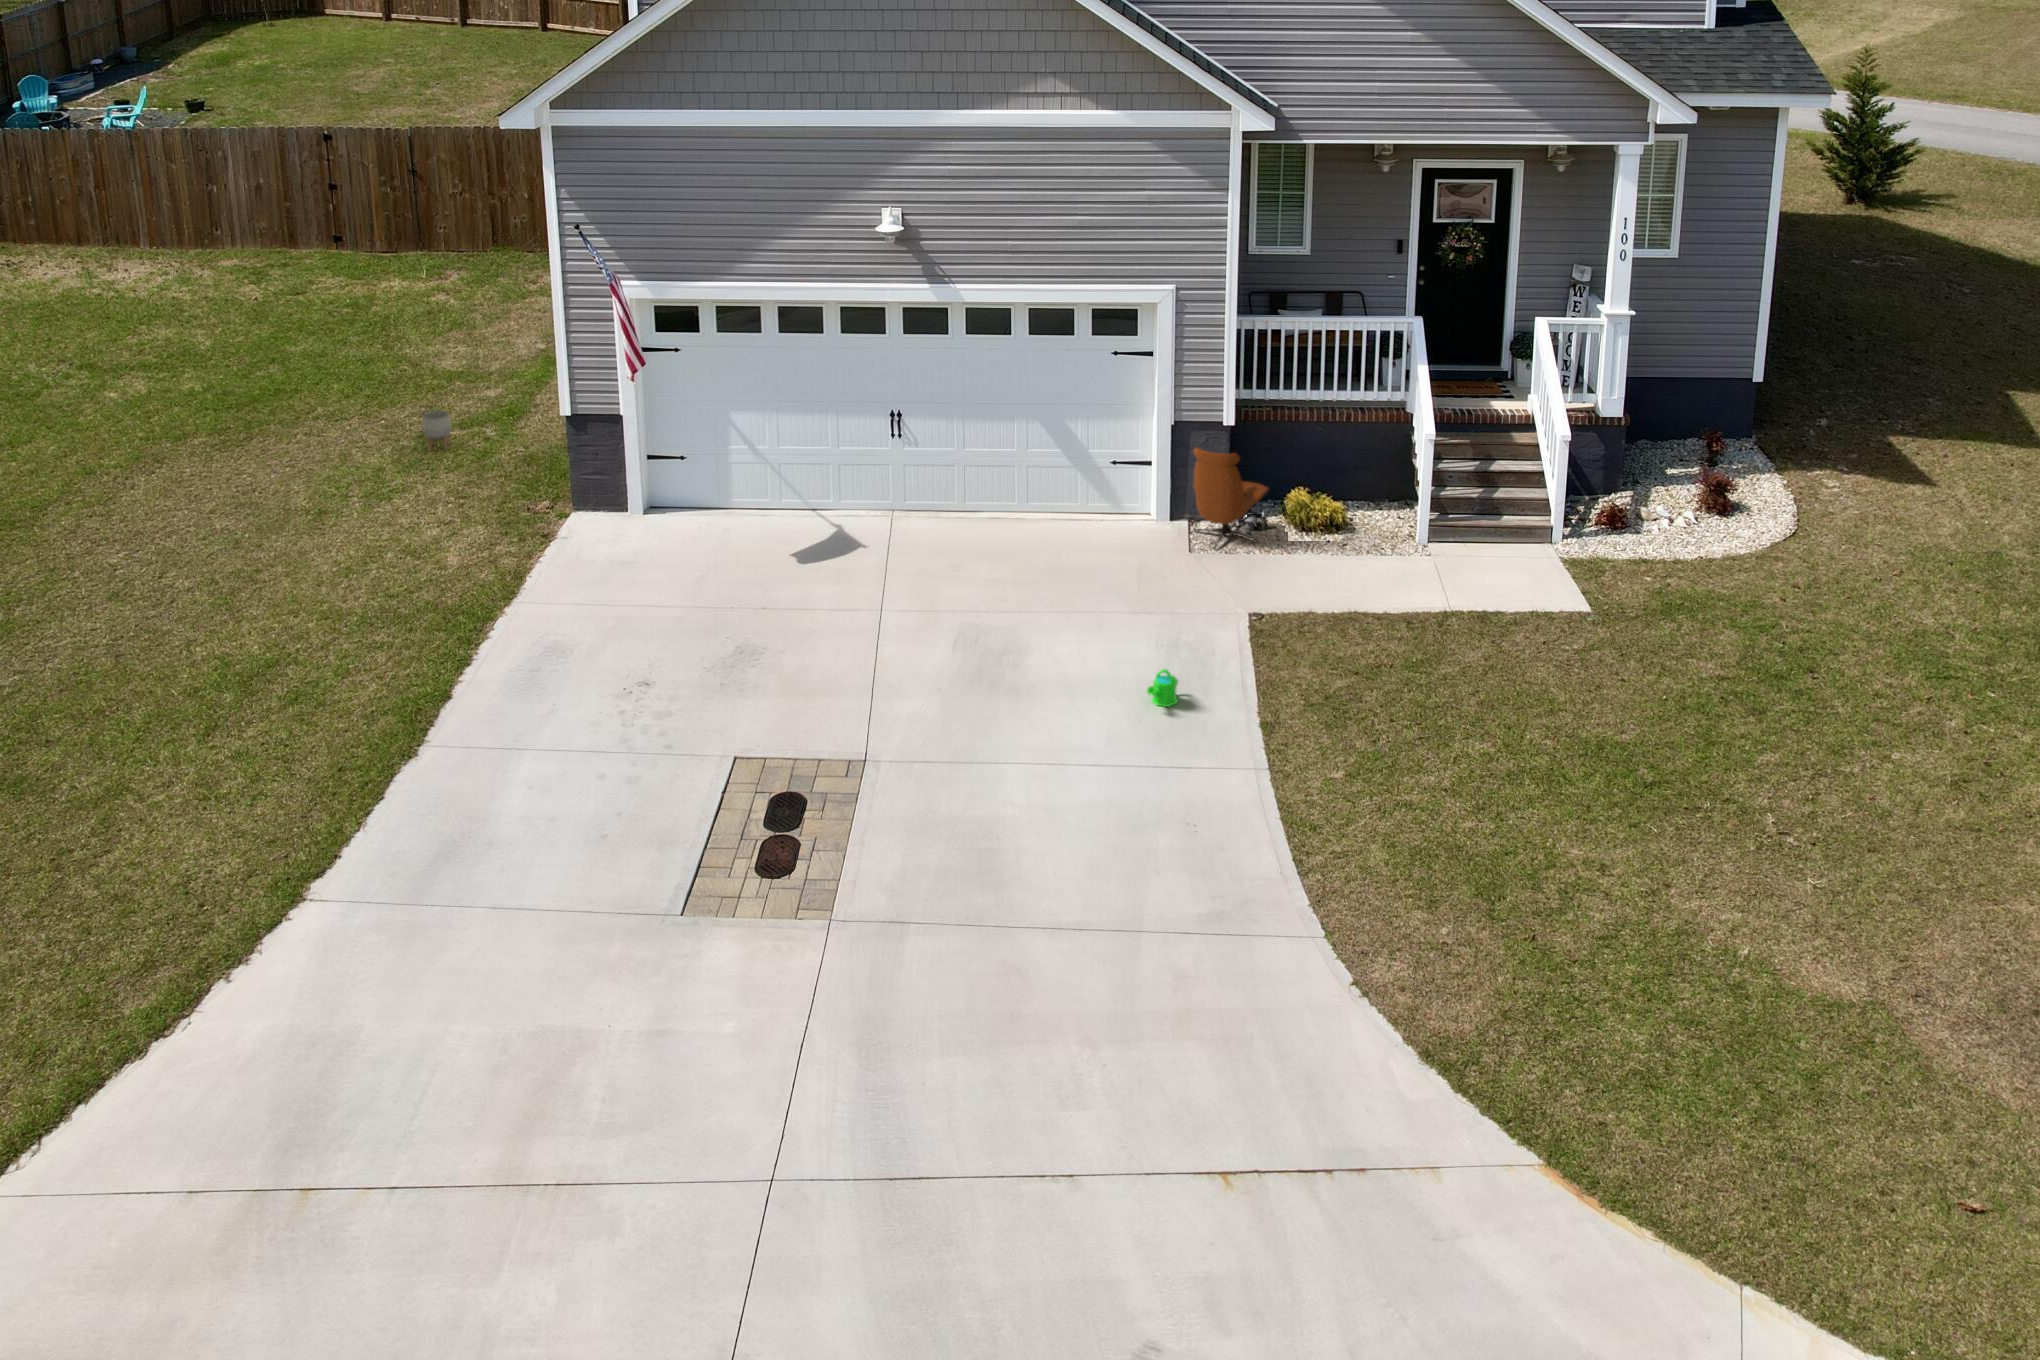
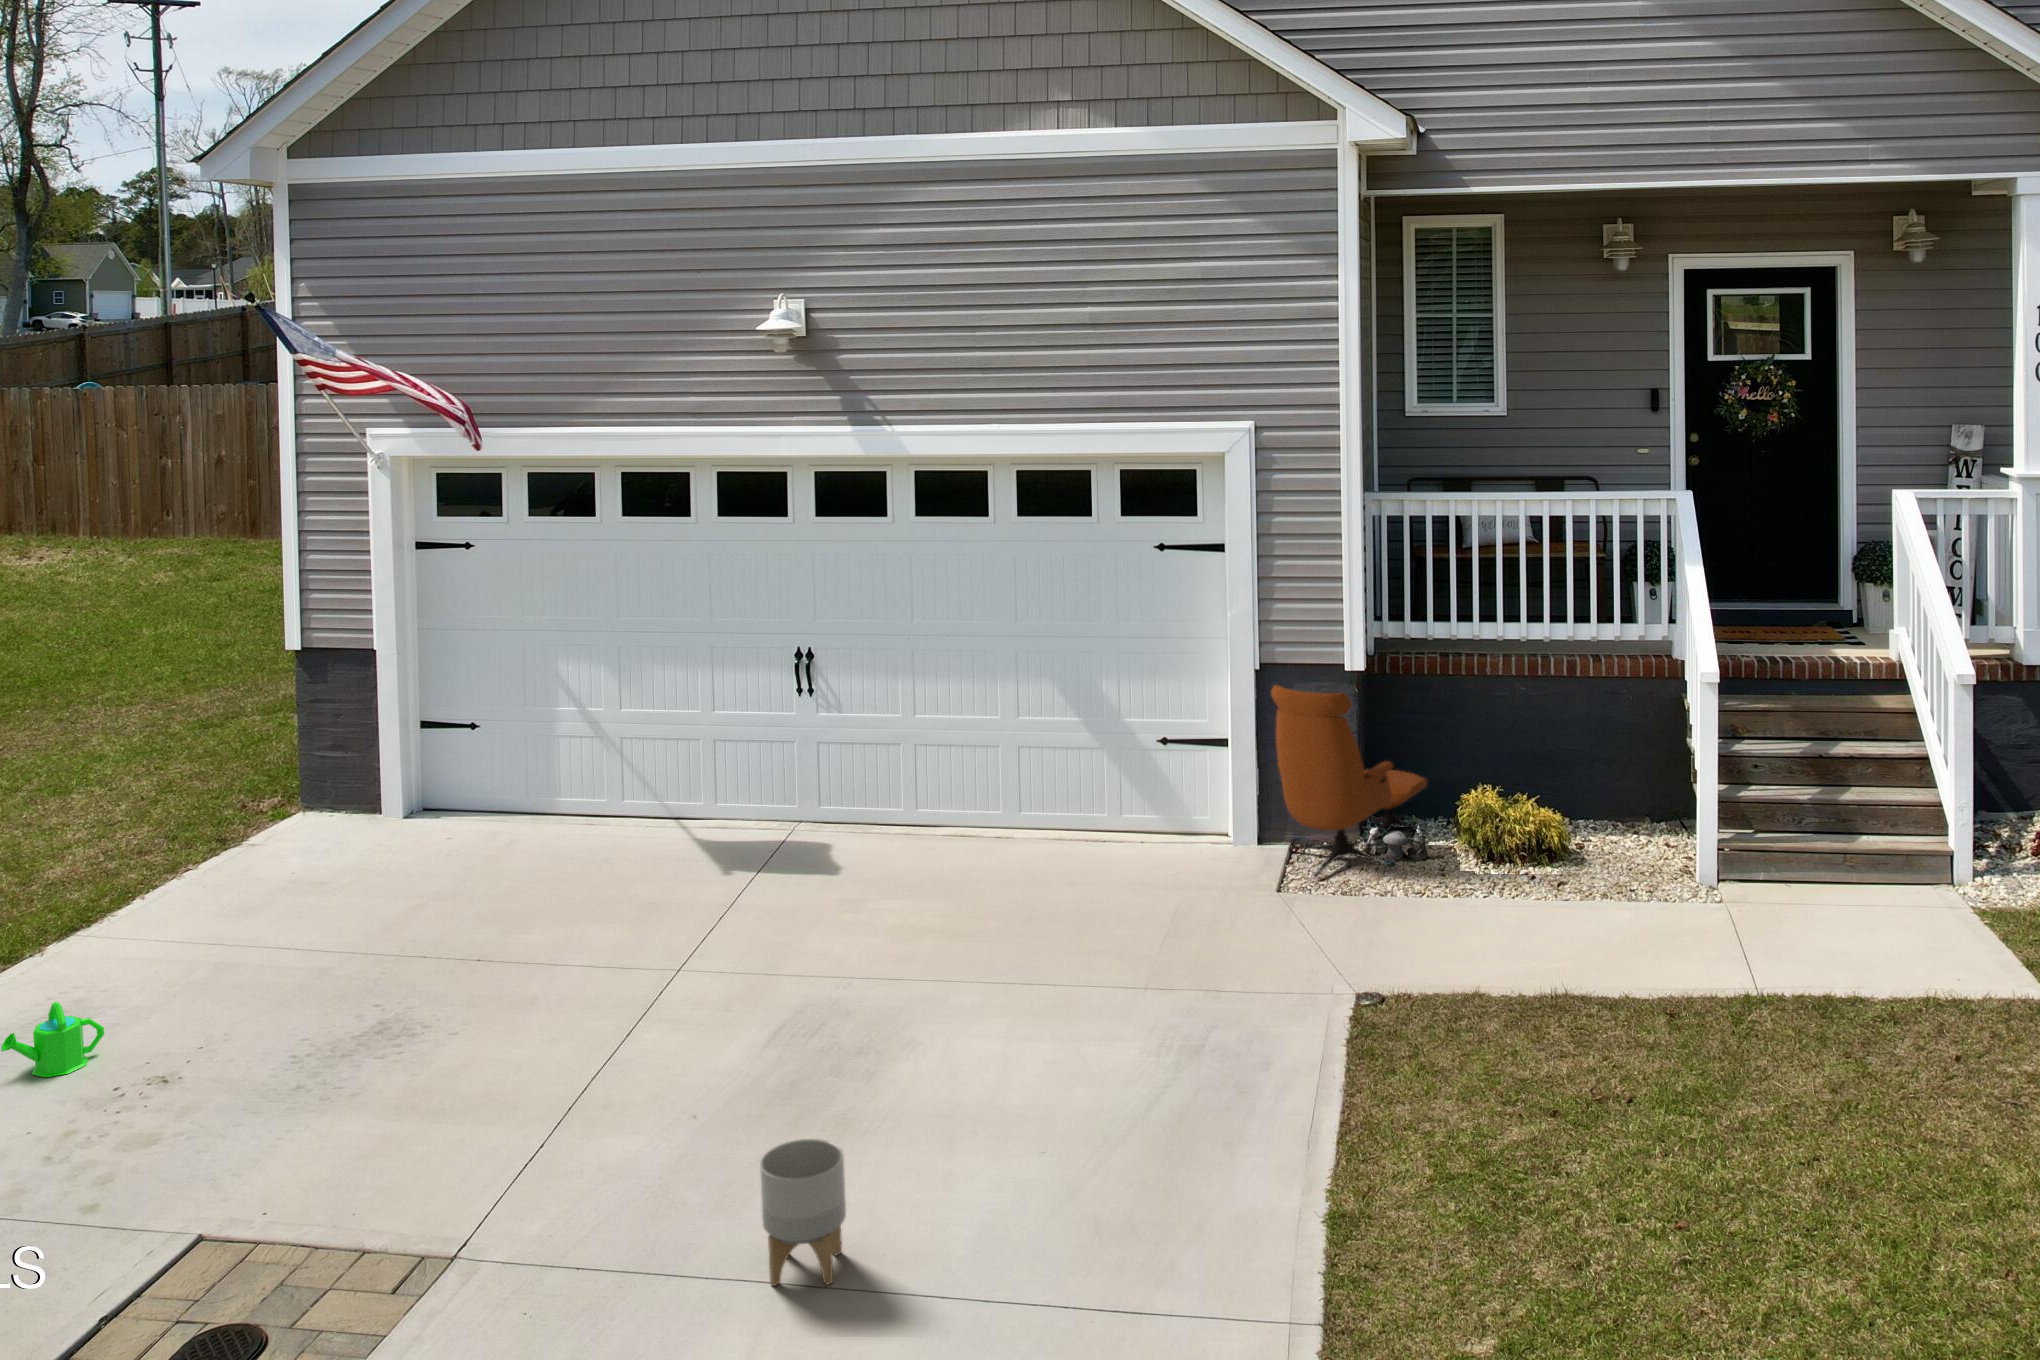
planter: present [422,410,451,451] -> present [760,1139,846,1286]
watering can: present [1147,669,1178,707] -> present [1,1002,104,1077]

